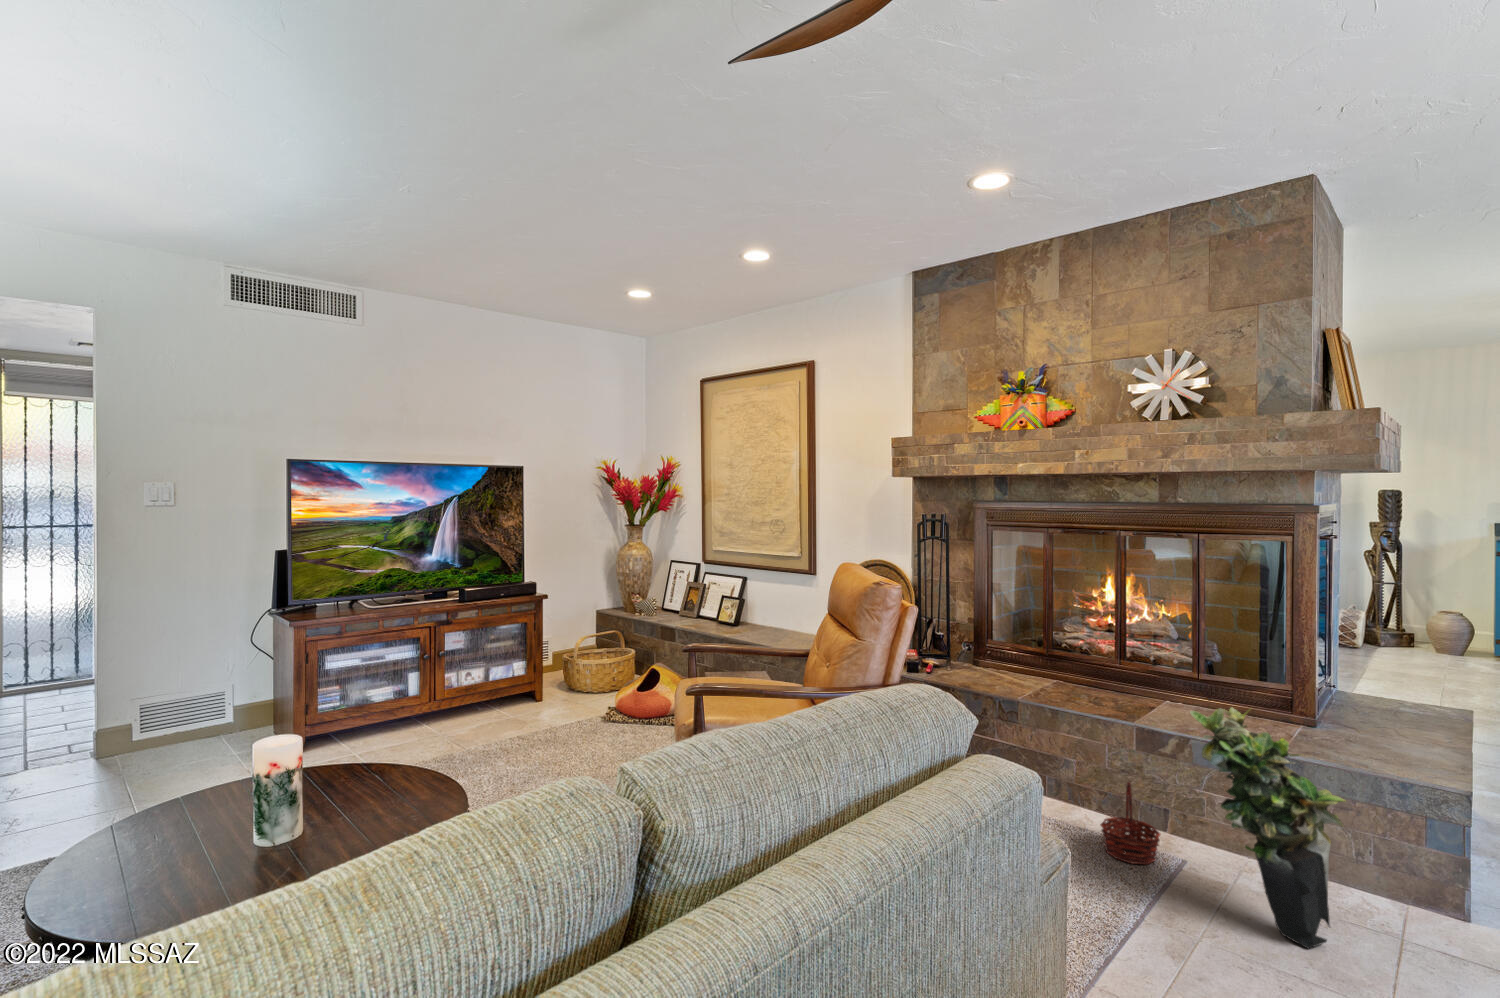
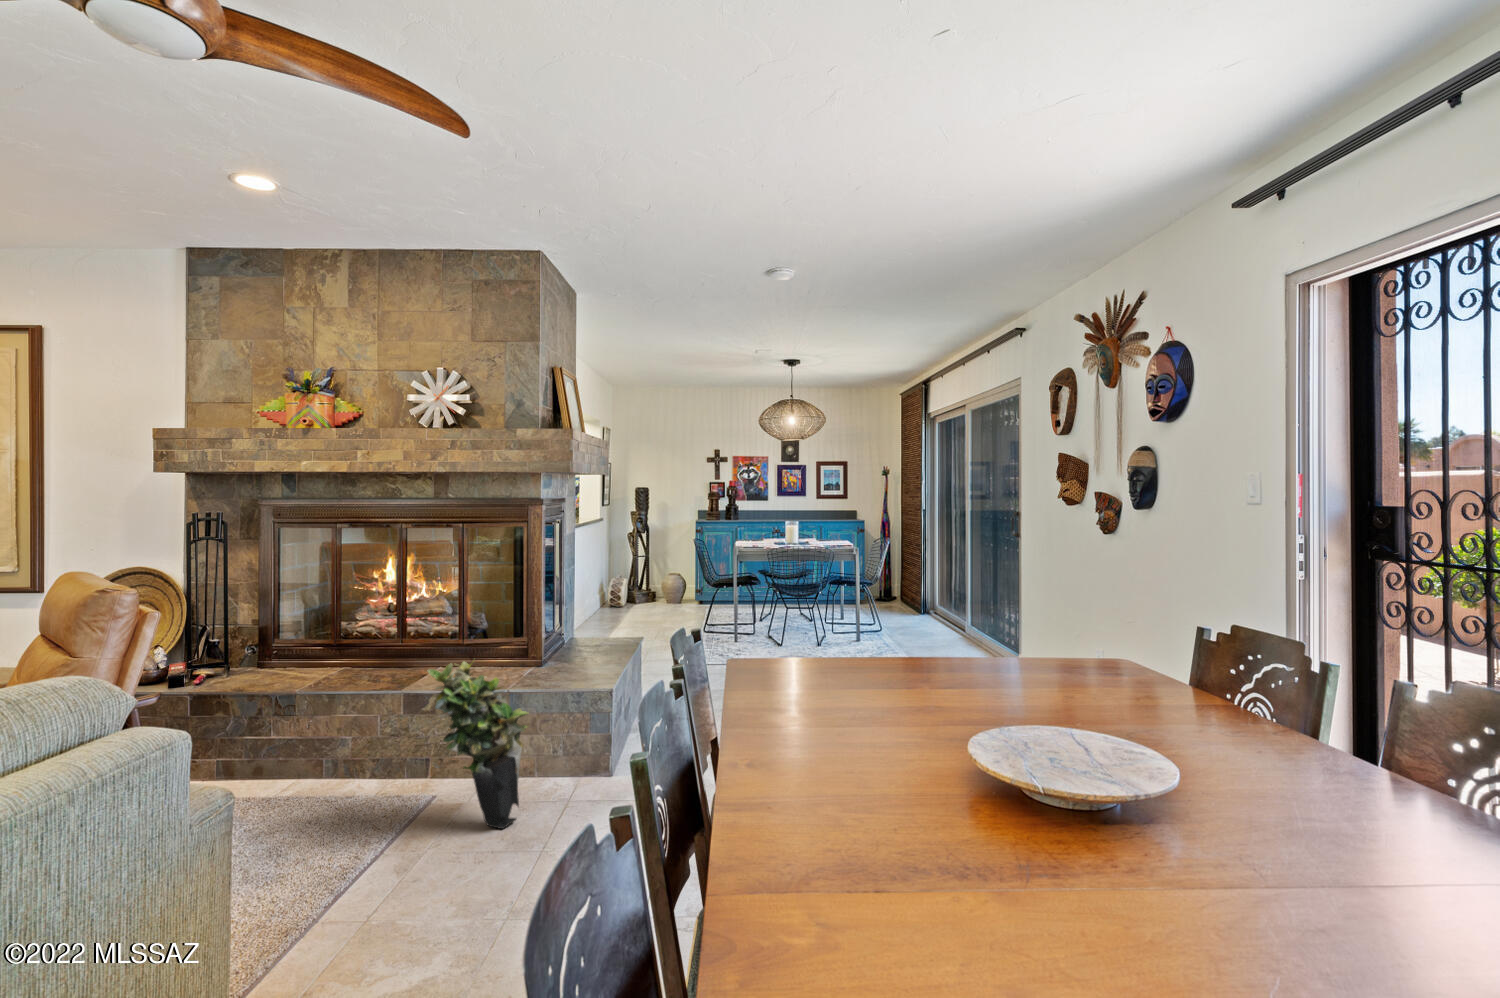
basket: present [1100,782,1160,865] -> none [362,742,415,813]

